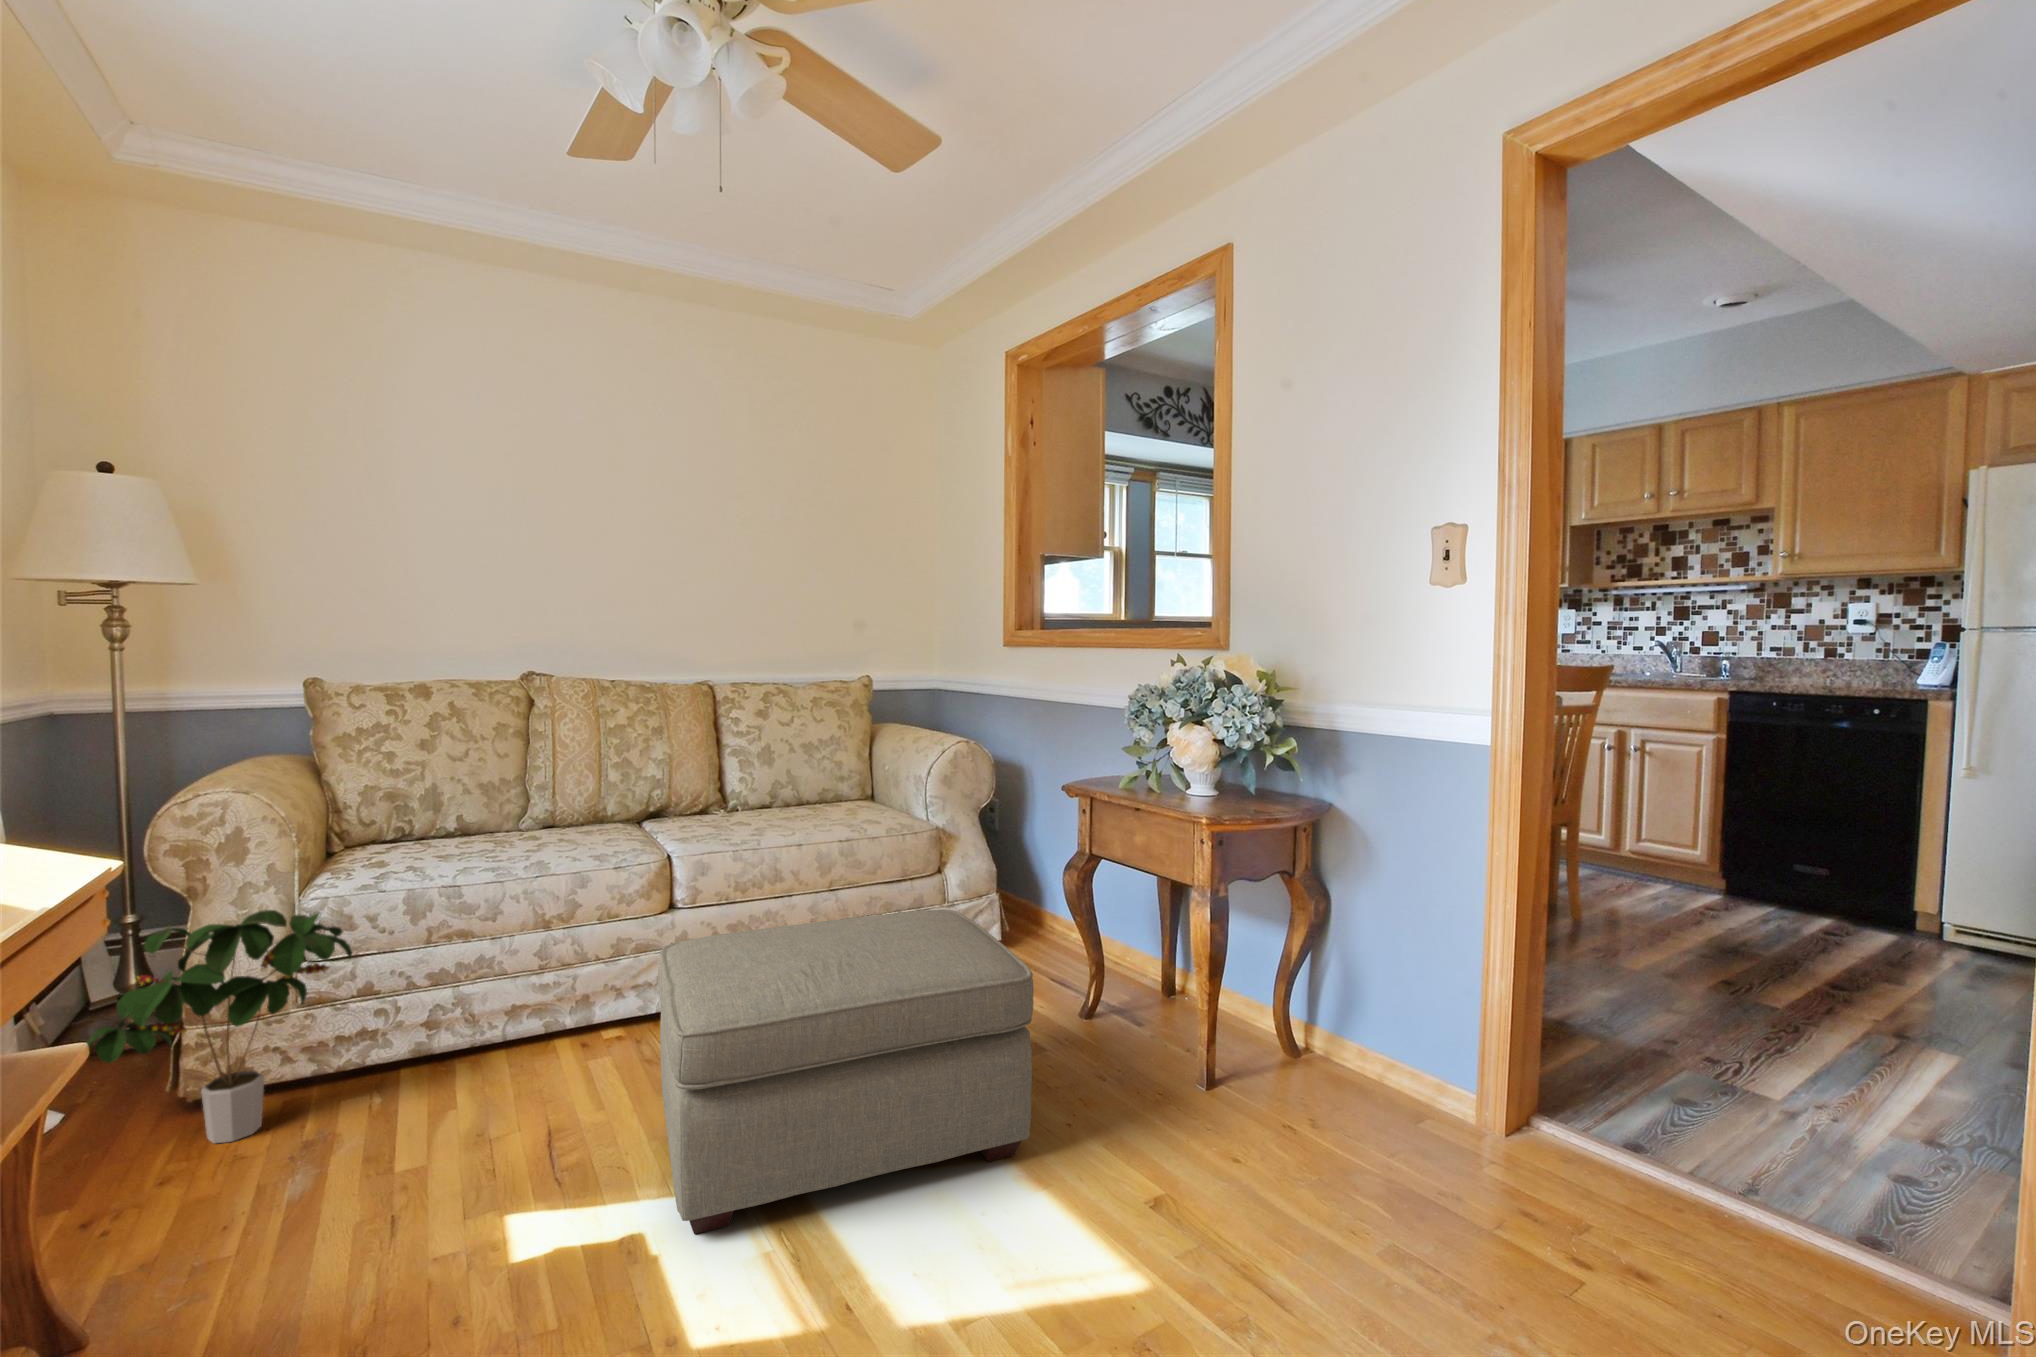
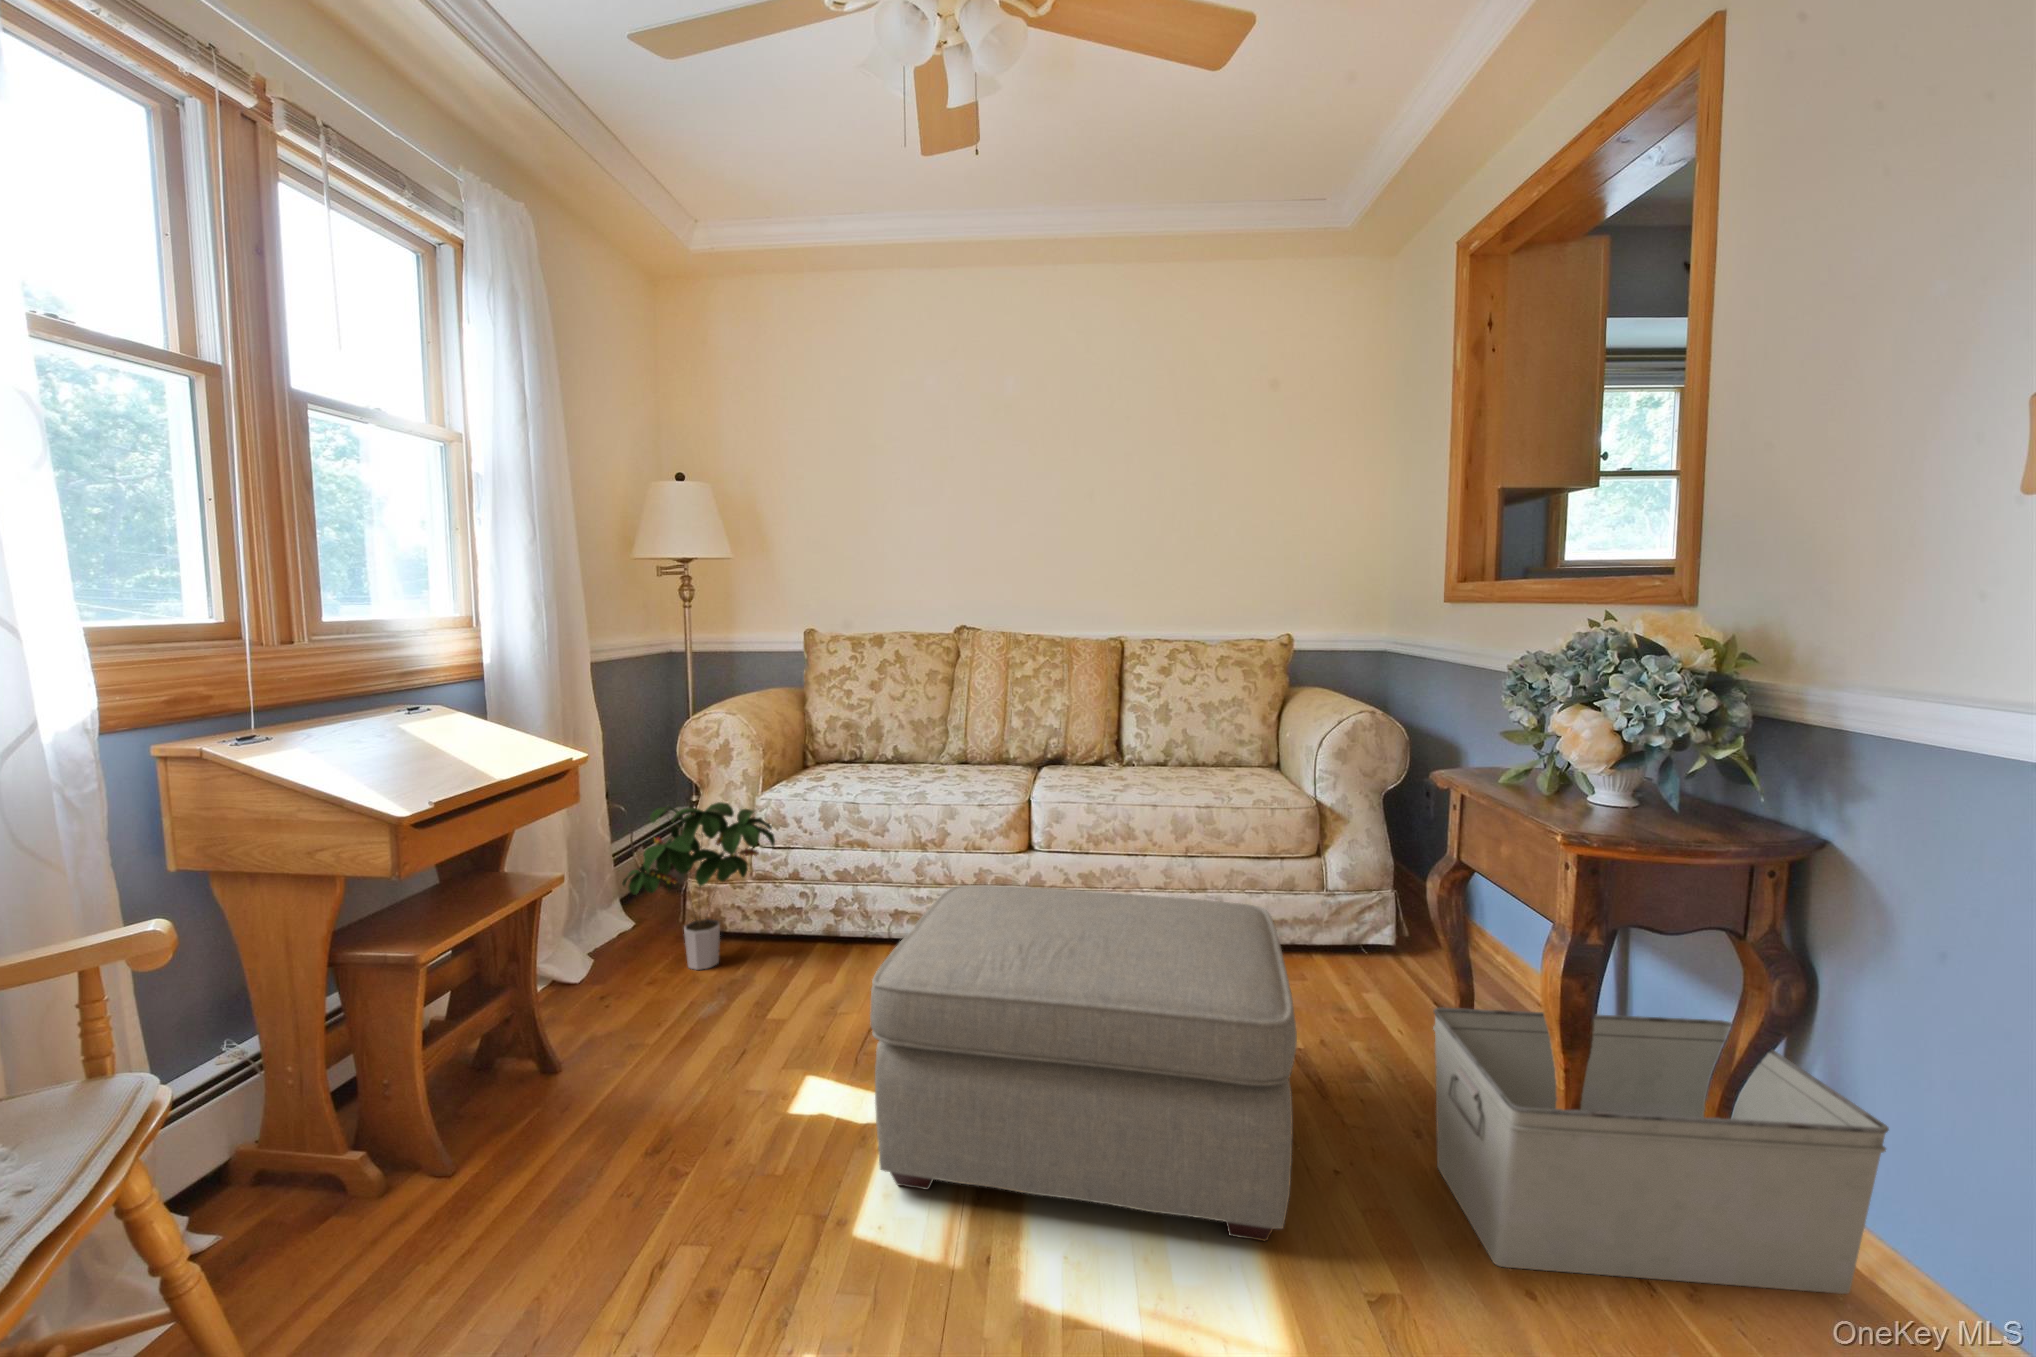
storage bin: none [1084,927,1319,1116] -> present [1433,1008,1889,1294]

